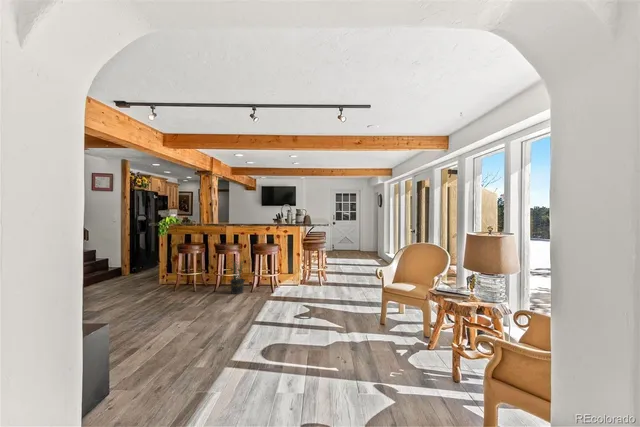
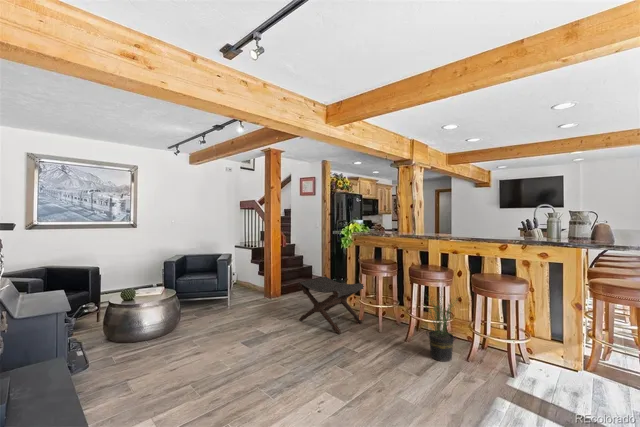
footstool: none [124,260,180,296] -> present [298,277,364,334]

